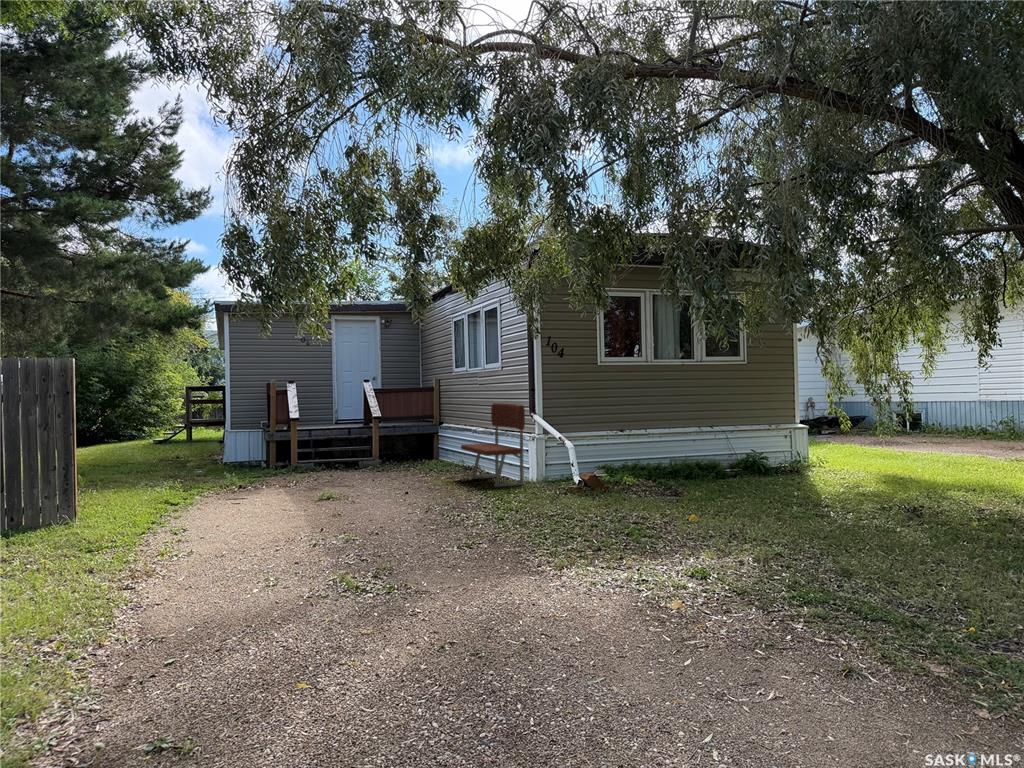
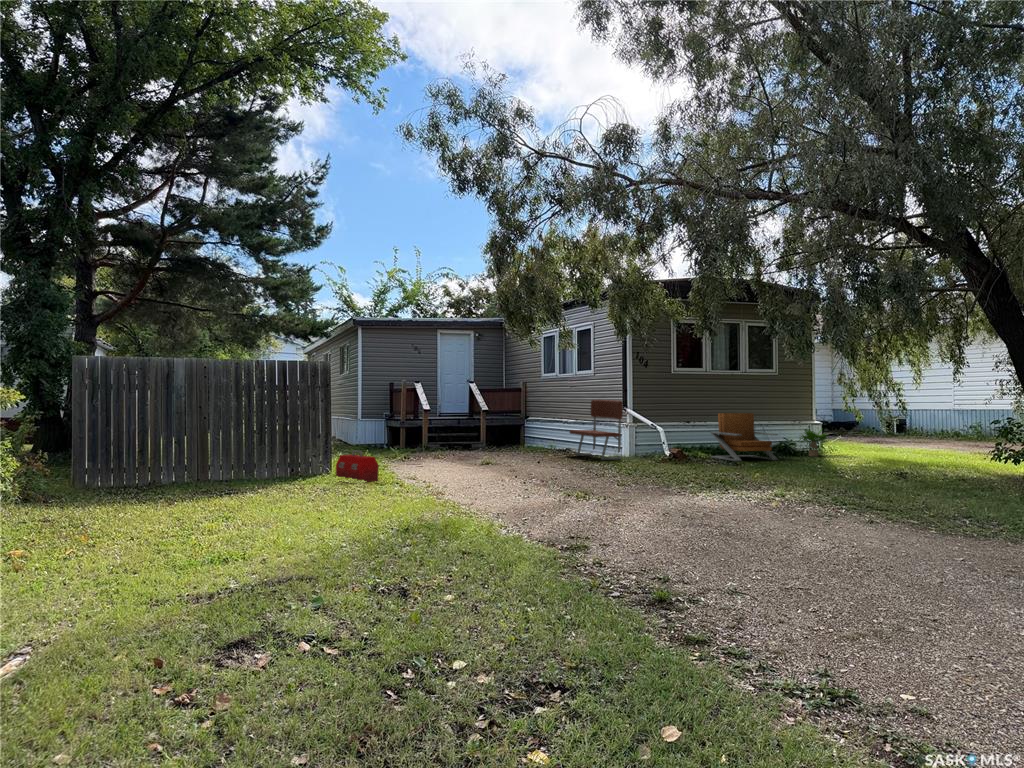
lounge chair: none [651,417,741,486] -> present [711,413,778,461]
potted plant: none [769,434,819,473] -> present [799,430,829,456]
toolbox: none [20,498,83,553] -> present [336,450,379,482]

